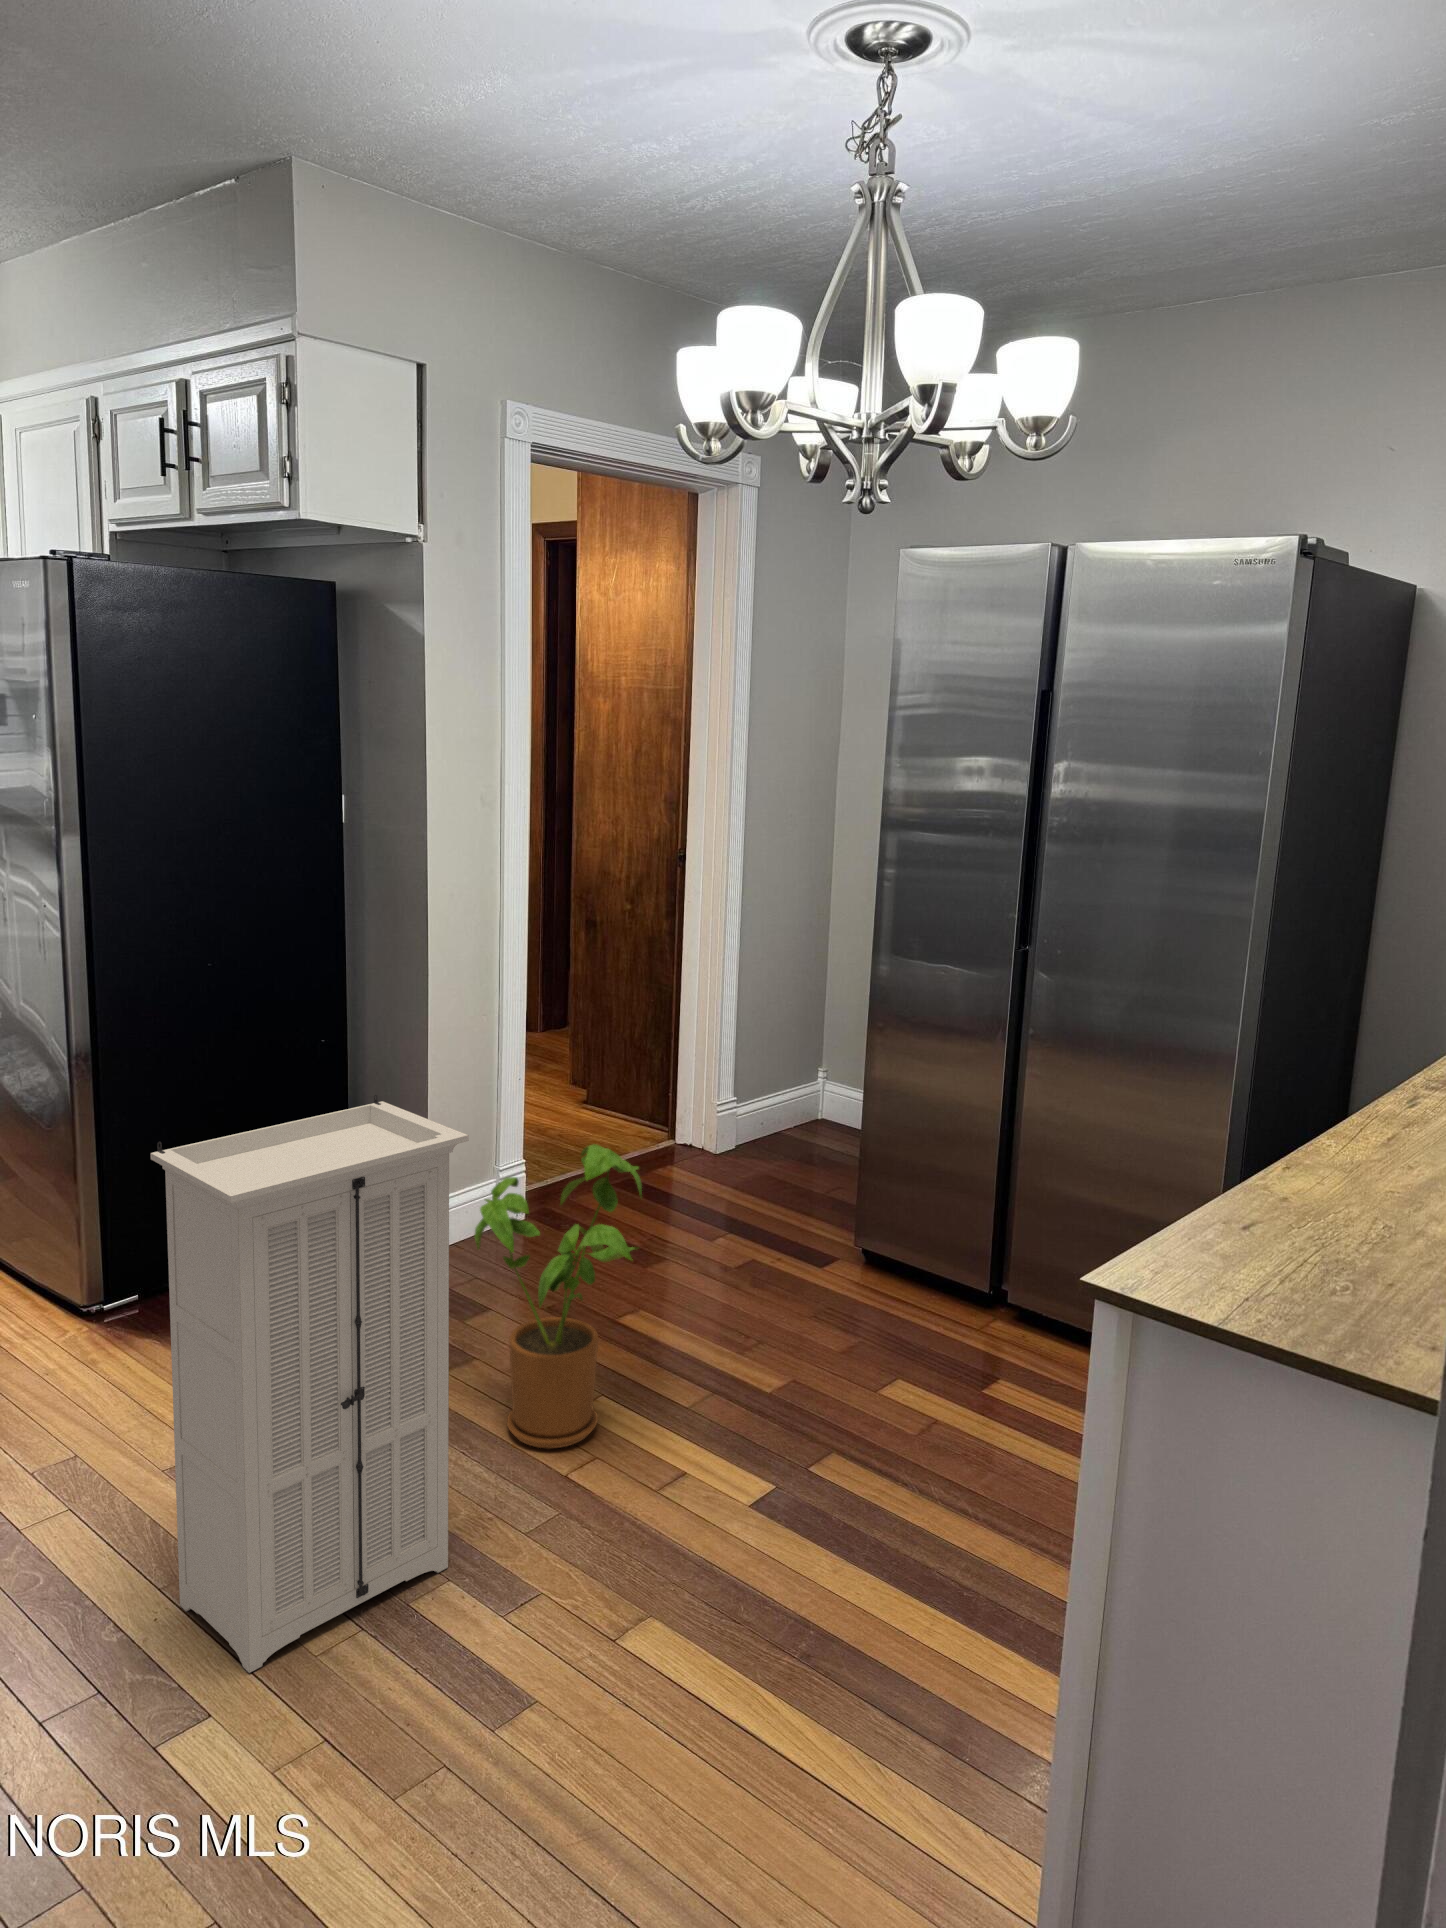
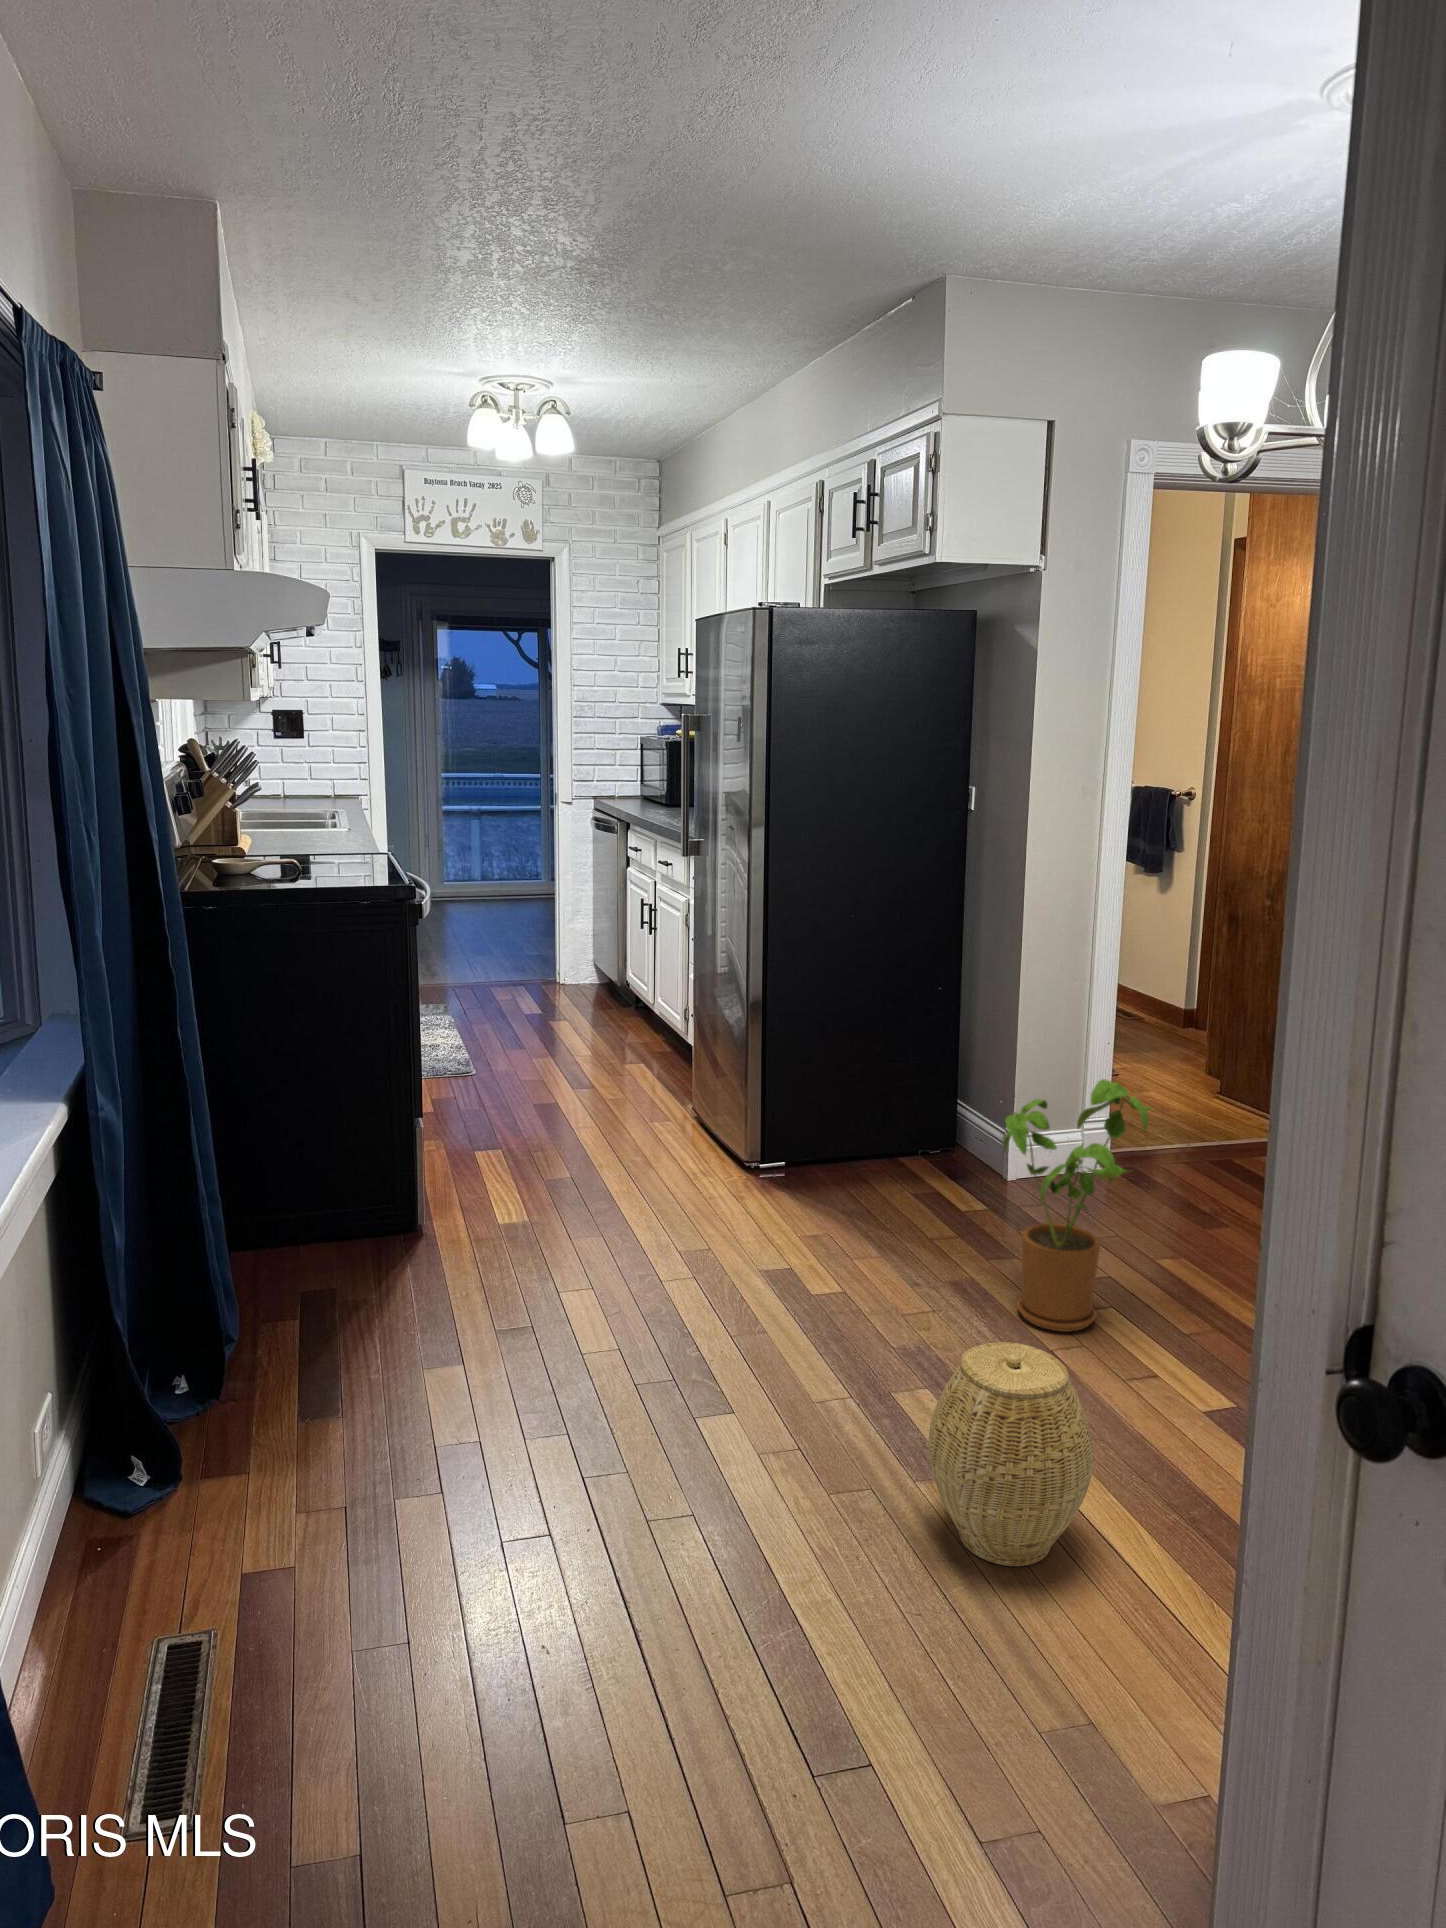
storage cabinet: present [150,1095,469,1673] -> none [738,1003,961,1399]
woven basket: none [526,1518,727,1808] -> present [928,1342,1093,1566]

